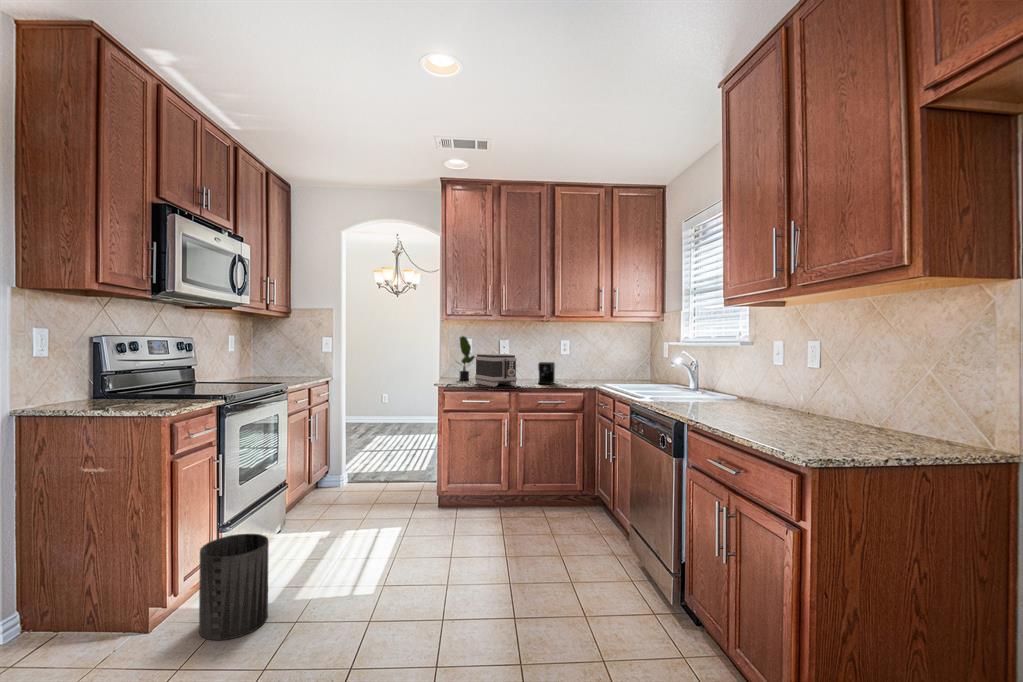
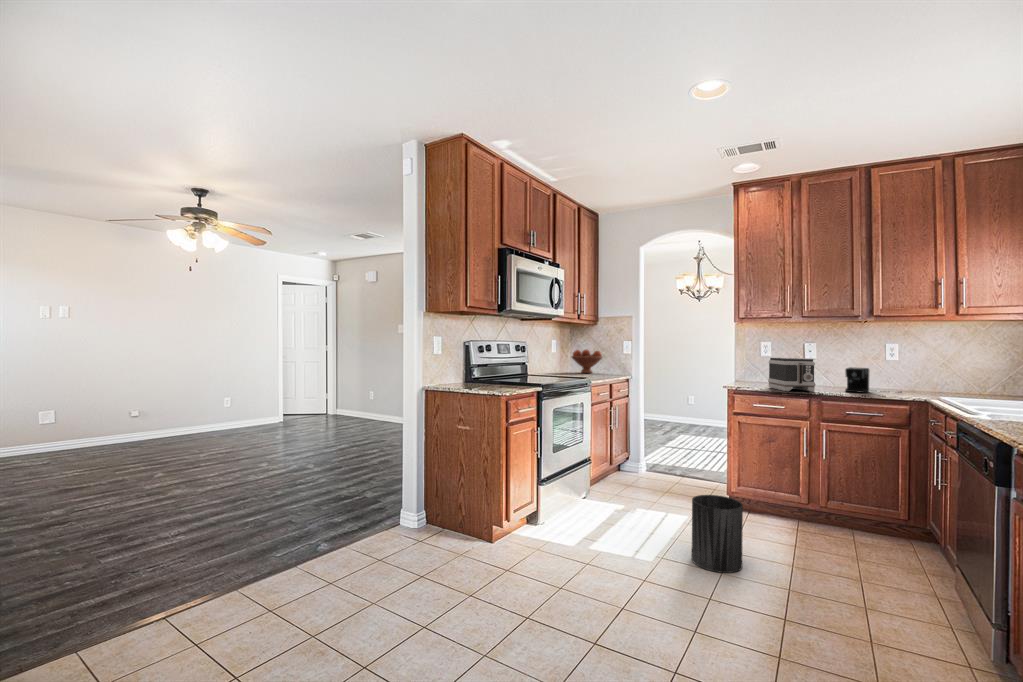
potted plant: present [460,336,475,380] -> none [748,339,775,384]
fruit bowl: none [254,348,296,376] -> present [571,350,603,373]
trash can: present [199,534,269,640] -> present [692,495,743,573]

